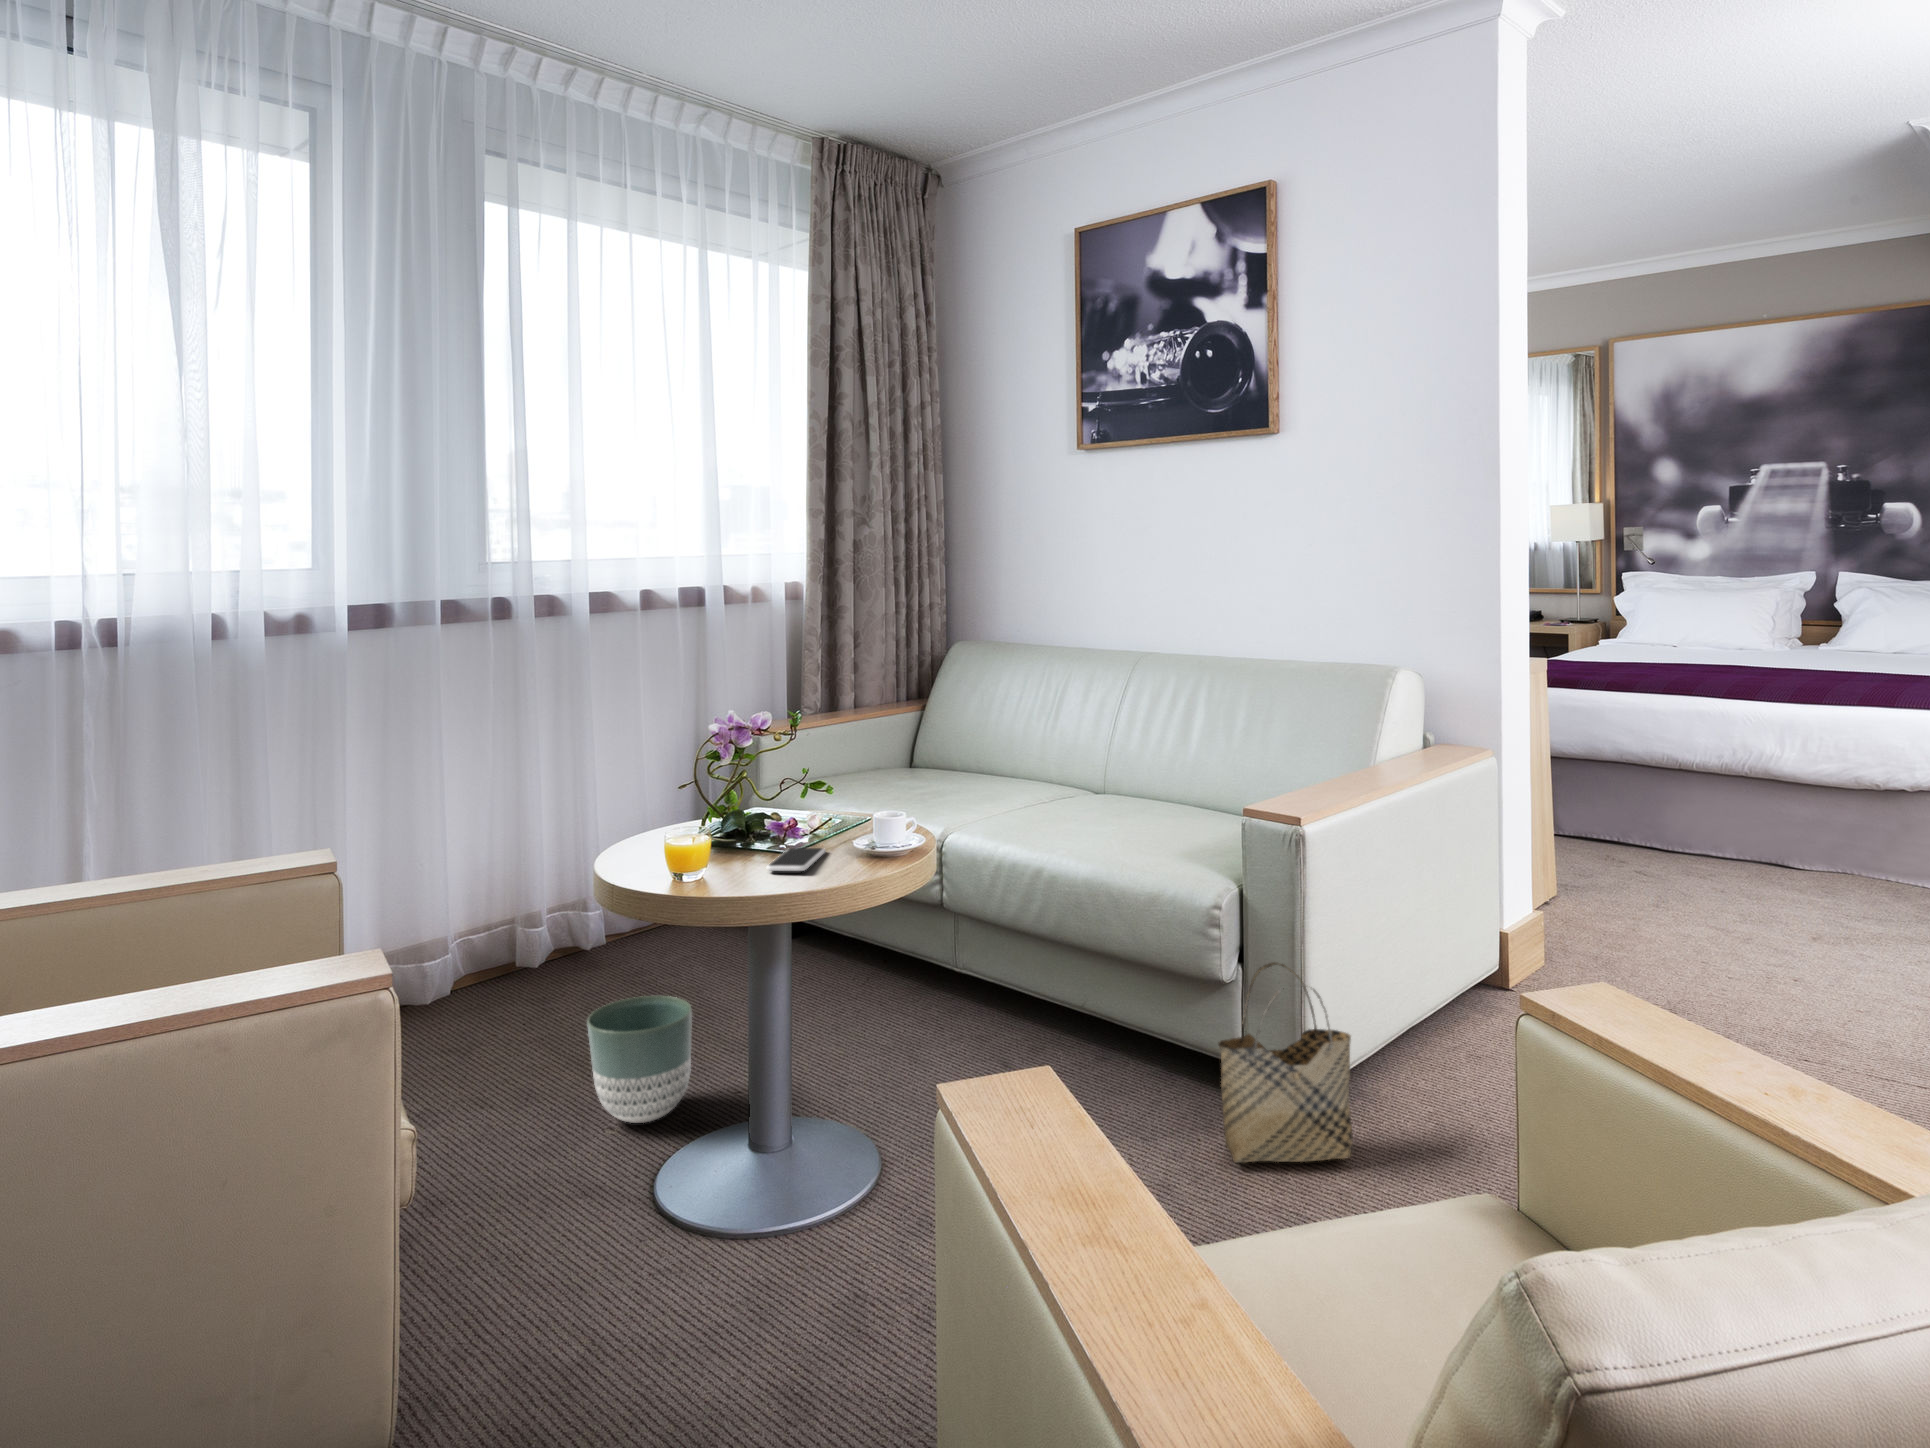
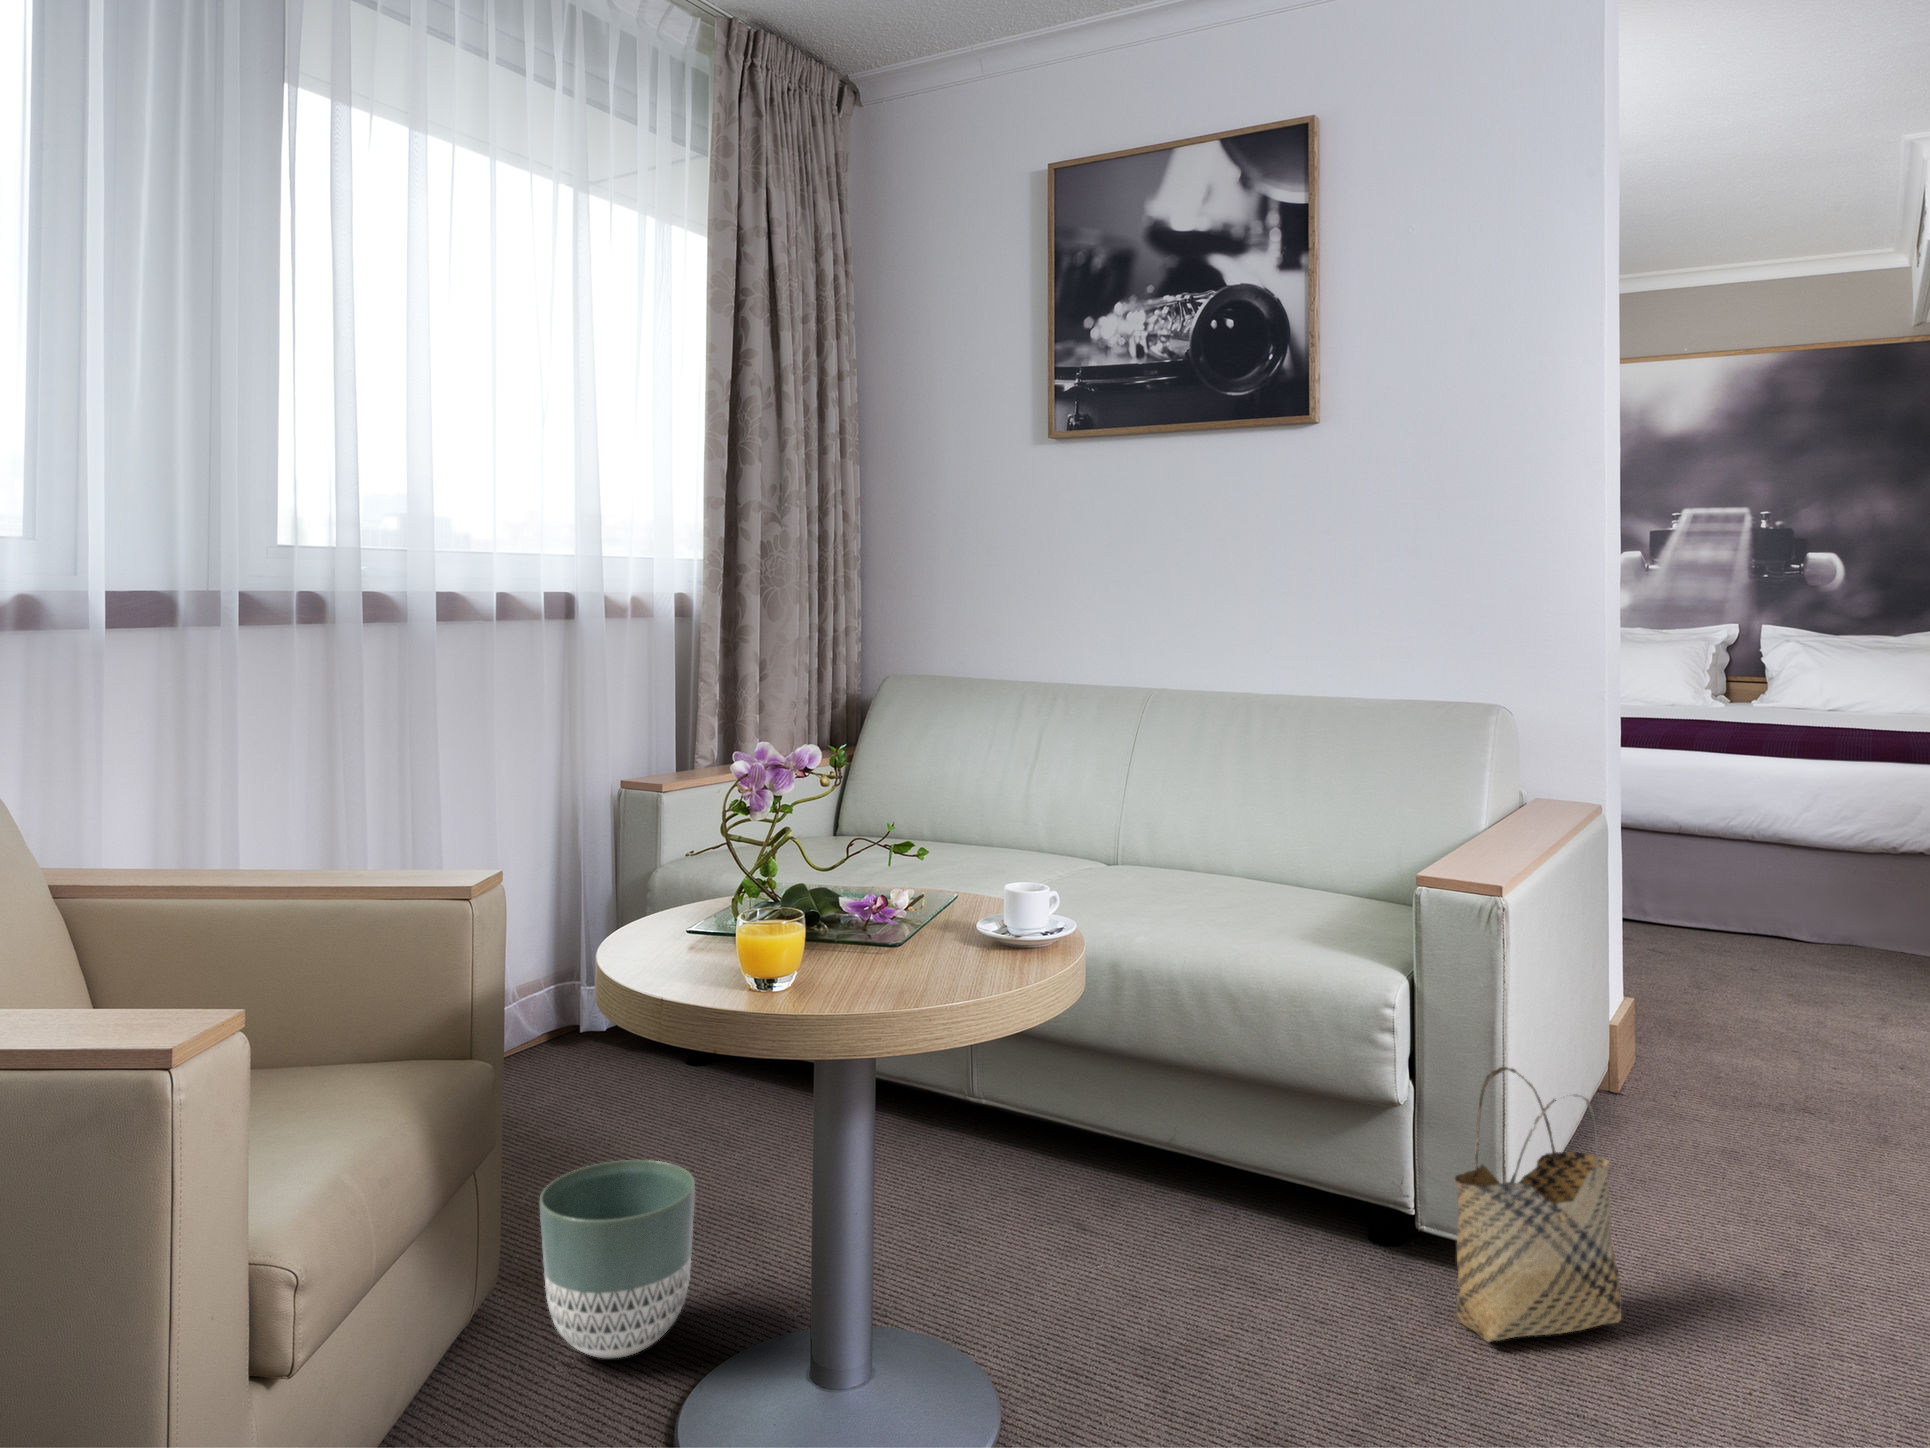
smartphone: present [766,848,826,871] -> none [880,930,944,964]

